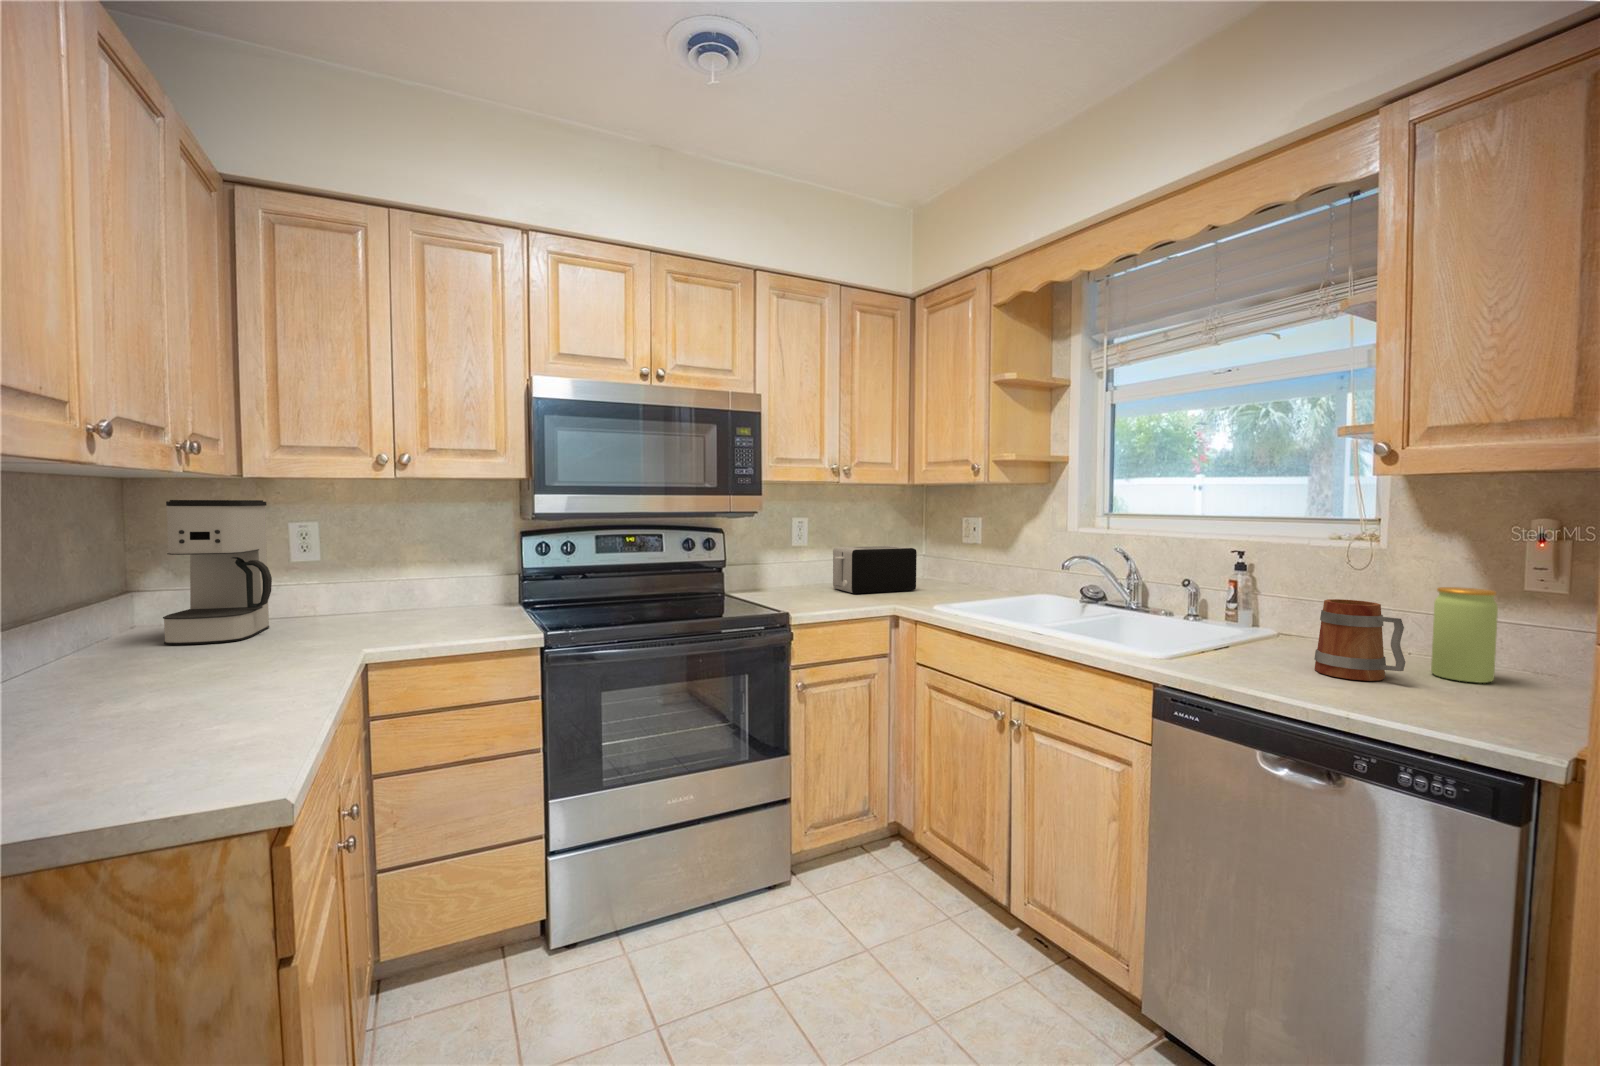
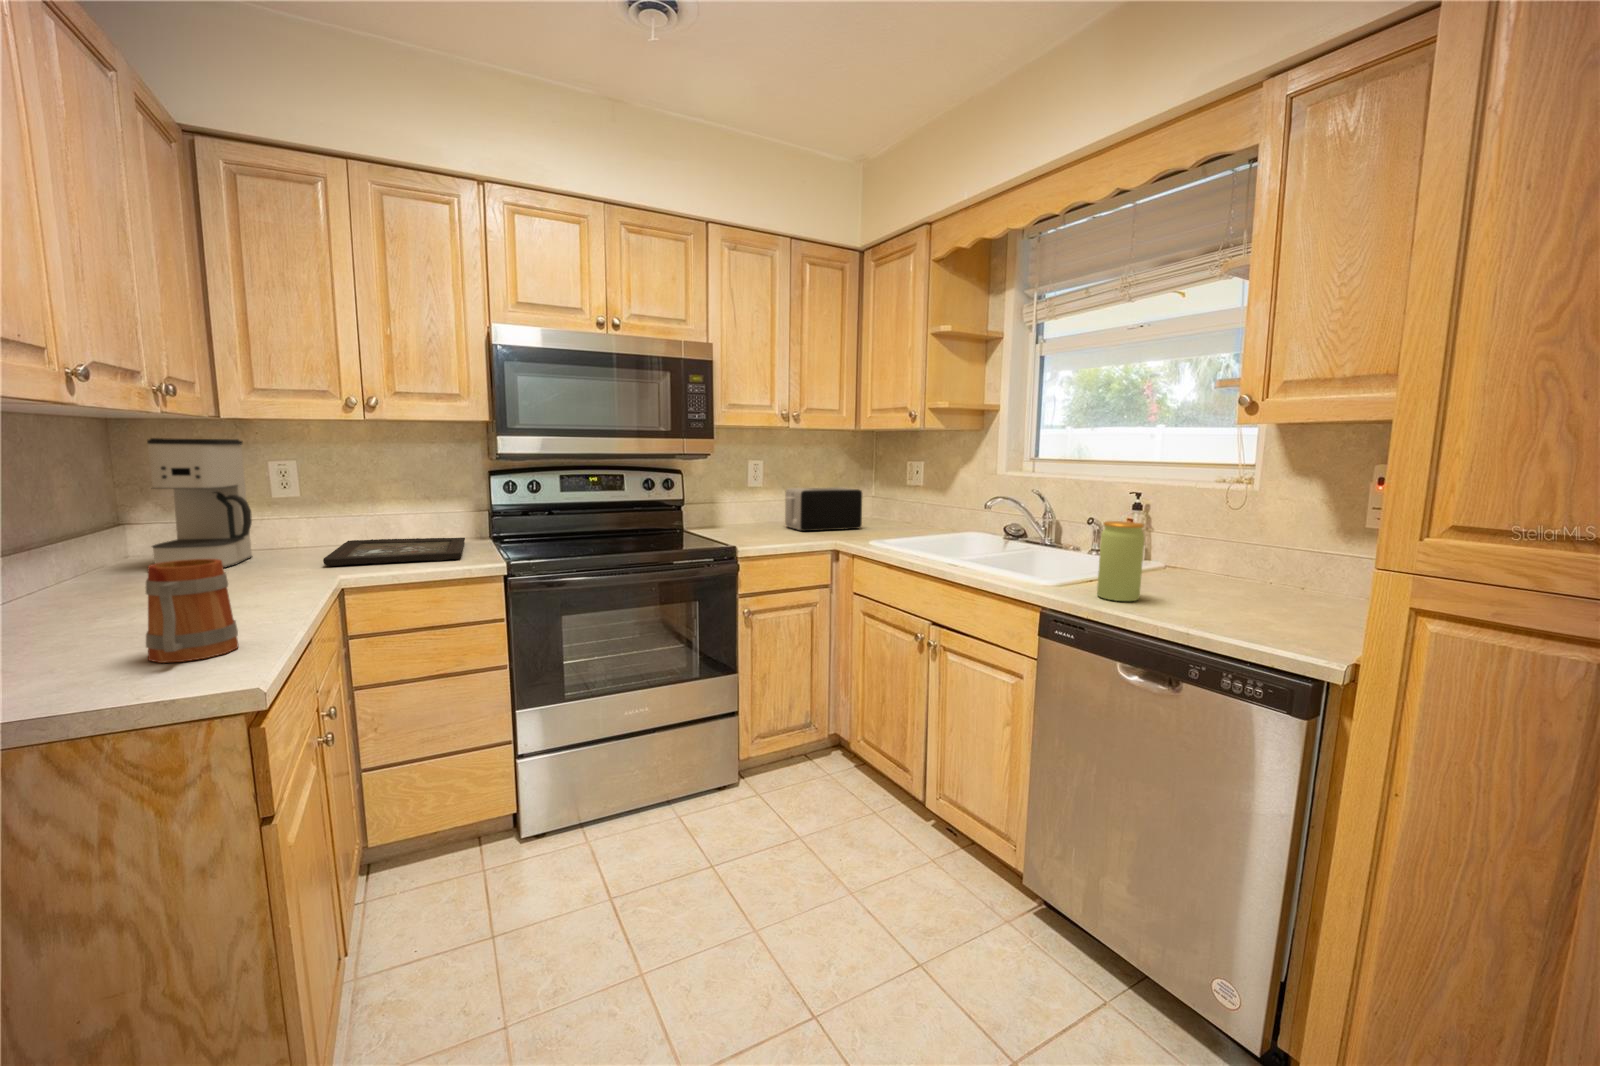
jar: present [1431,587,1498,683] -> present [1097,521,1144,601]
mug: present [1314,599,1405,681] -> present [146,559,239,663]
tray: none [347,603,495,638] -> present [323,538,465,566]

